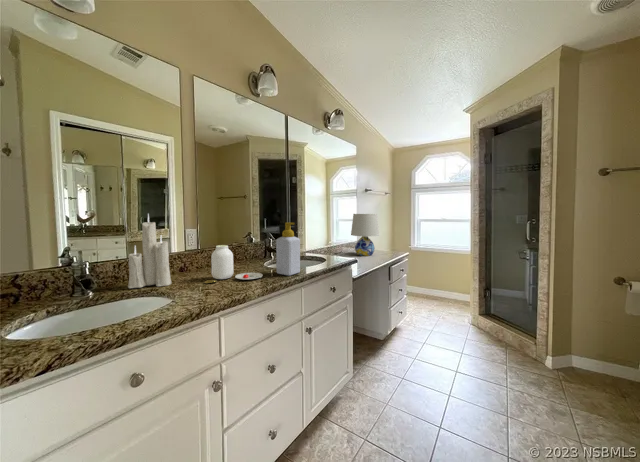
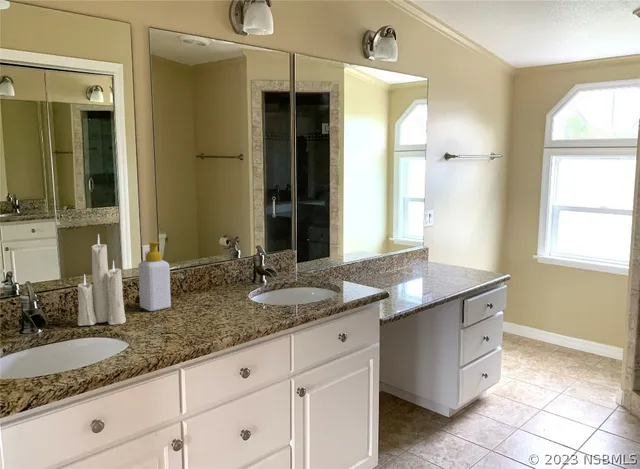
table lamp: present [351,214,379,256] -> none [403,205,451,278]
soap bottle: present [276,223,300,275] -> present [138,242,171,311]
jar: present [204,245,263,283] -> none [165,273,239,324]

